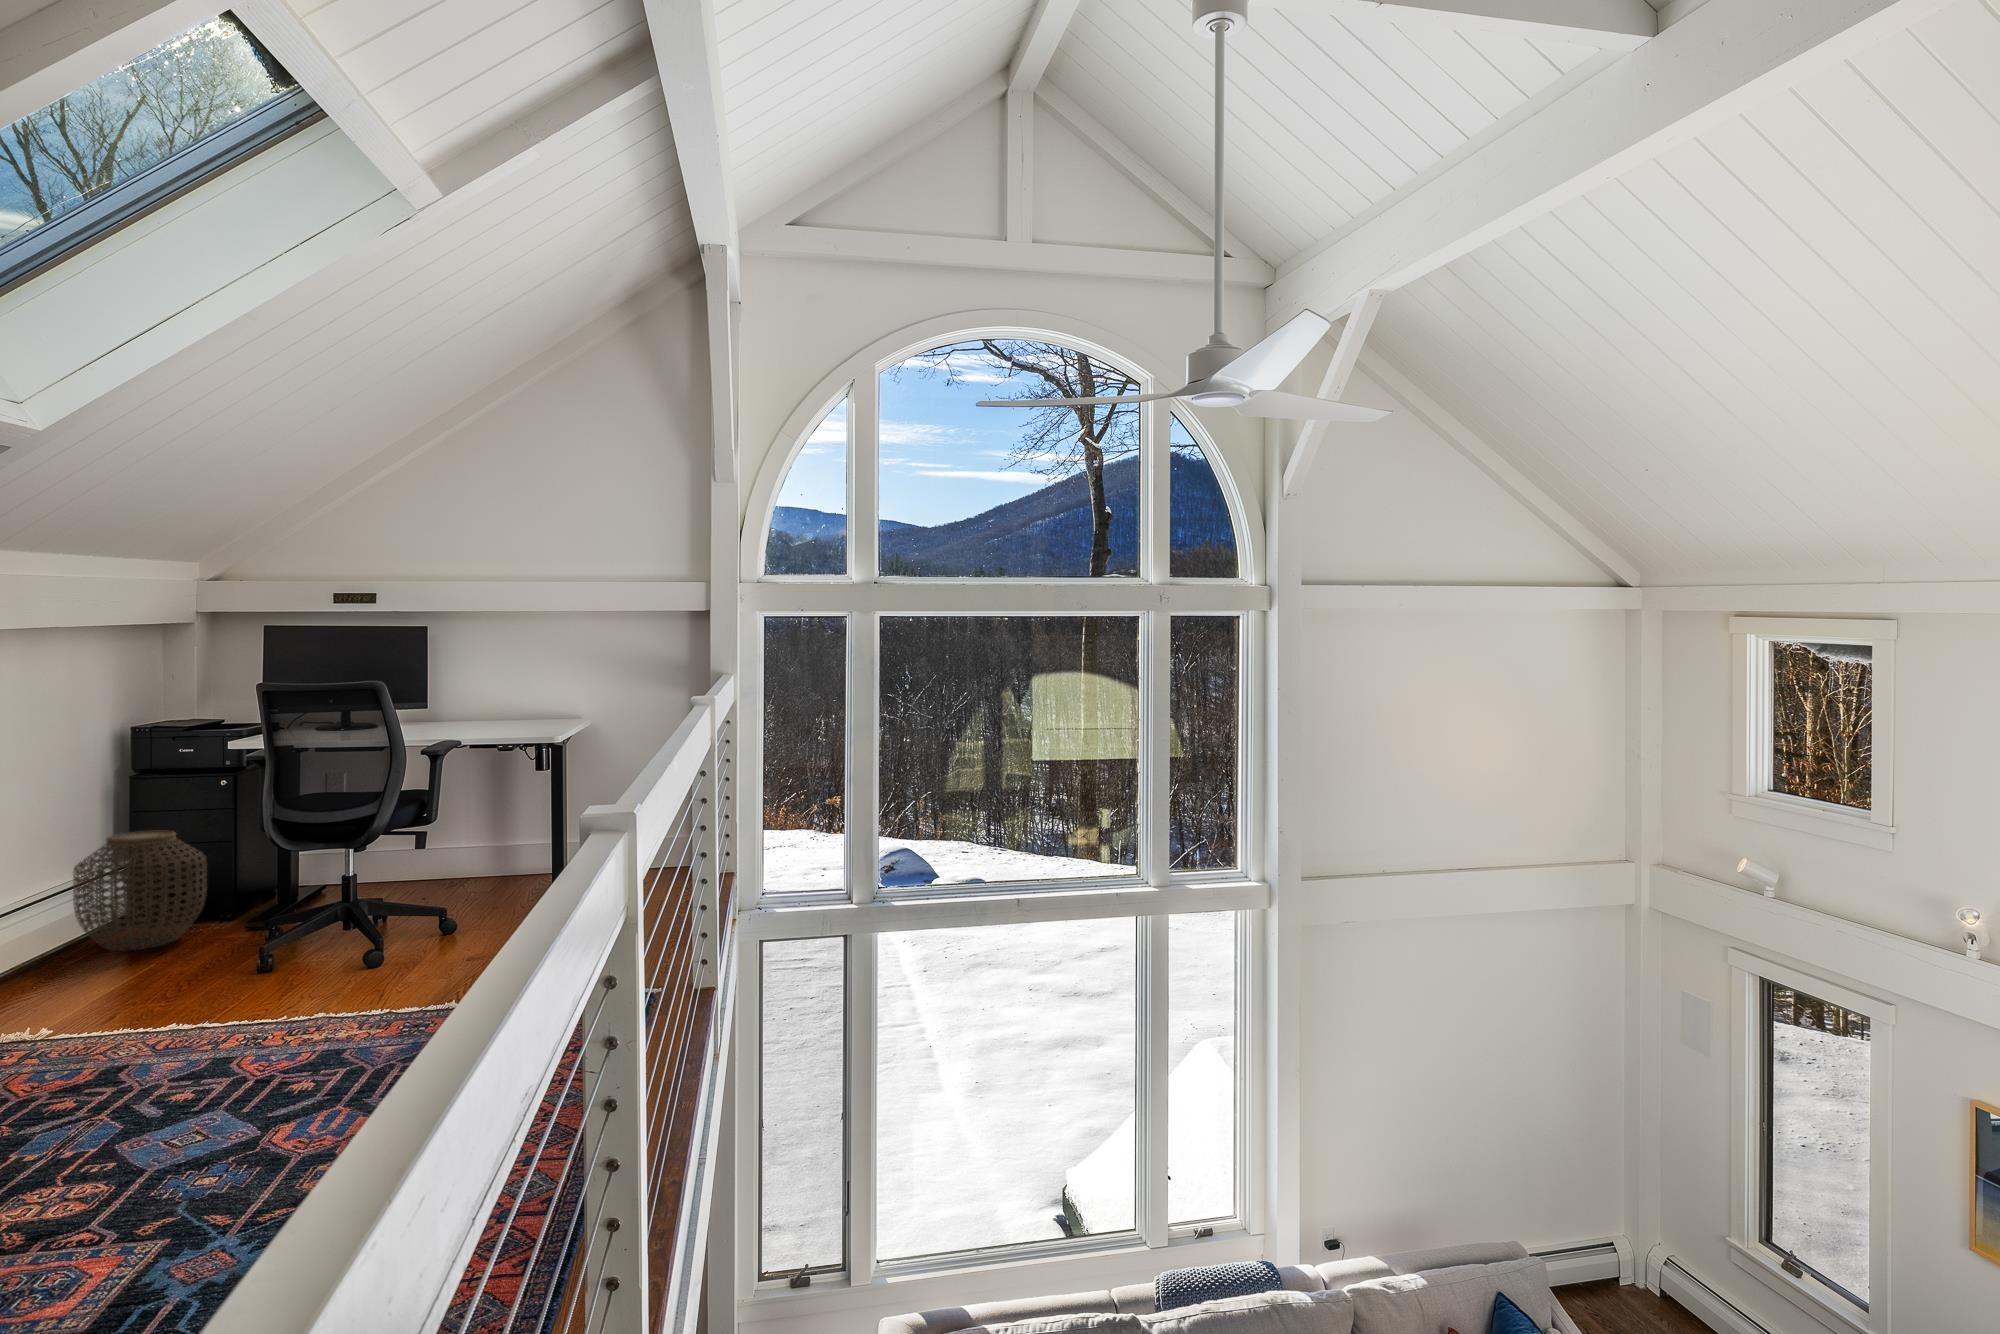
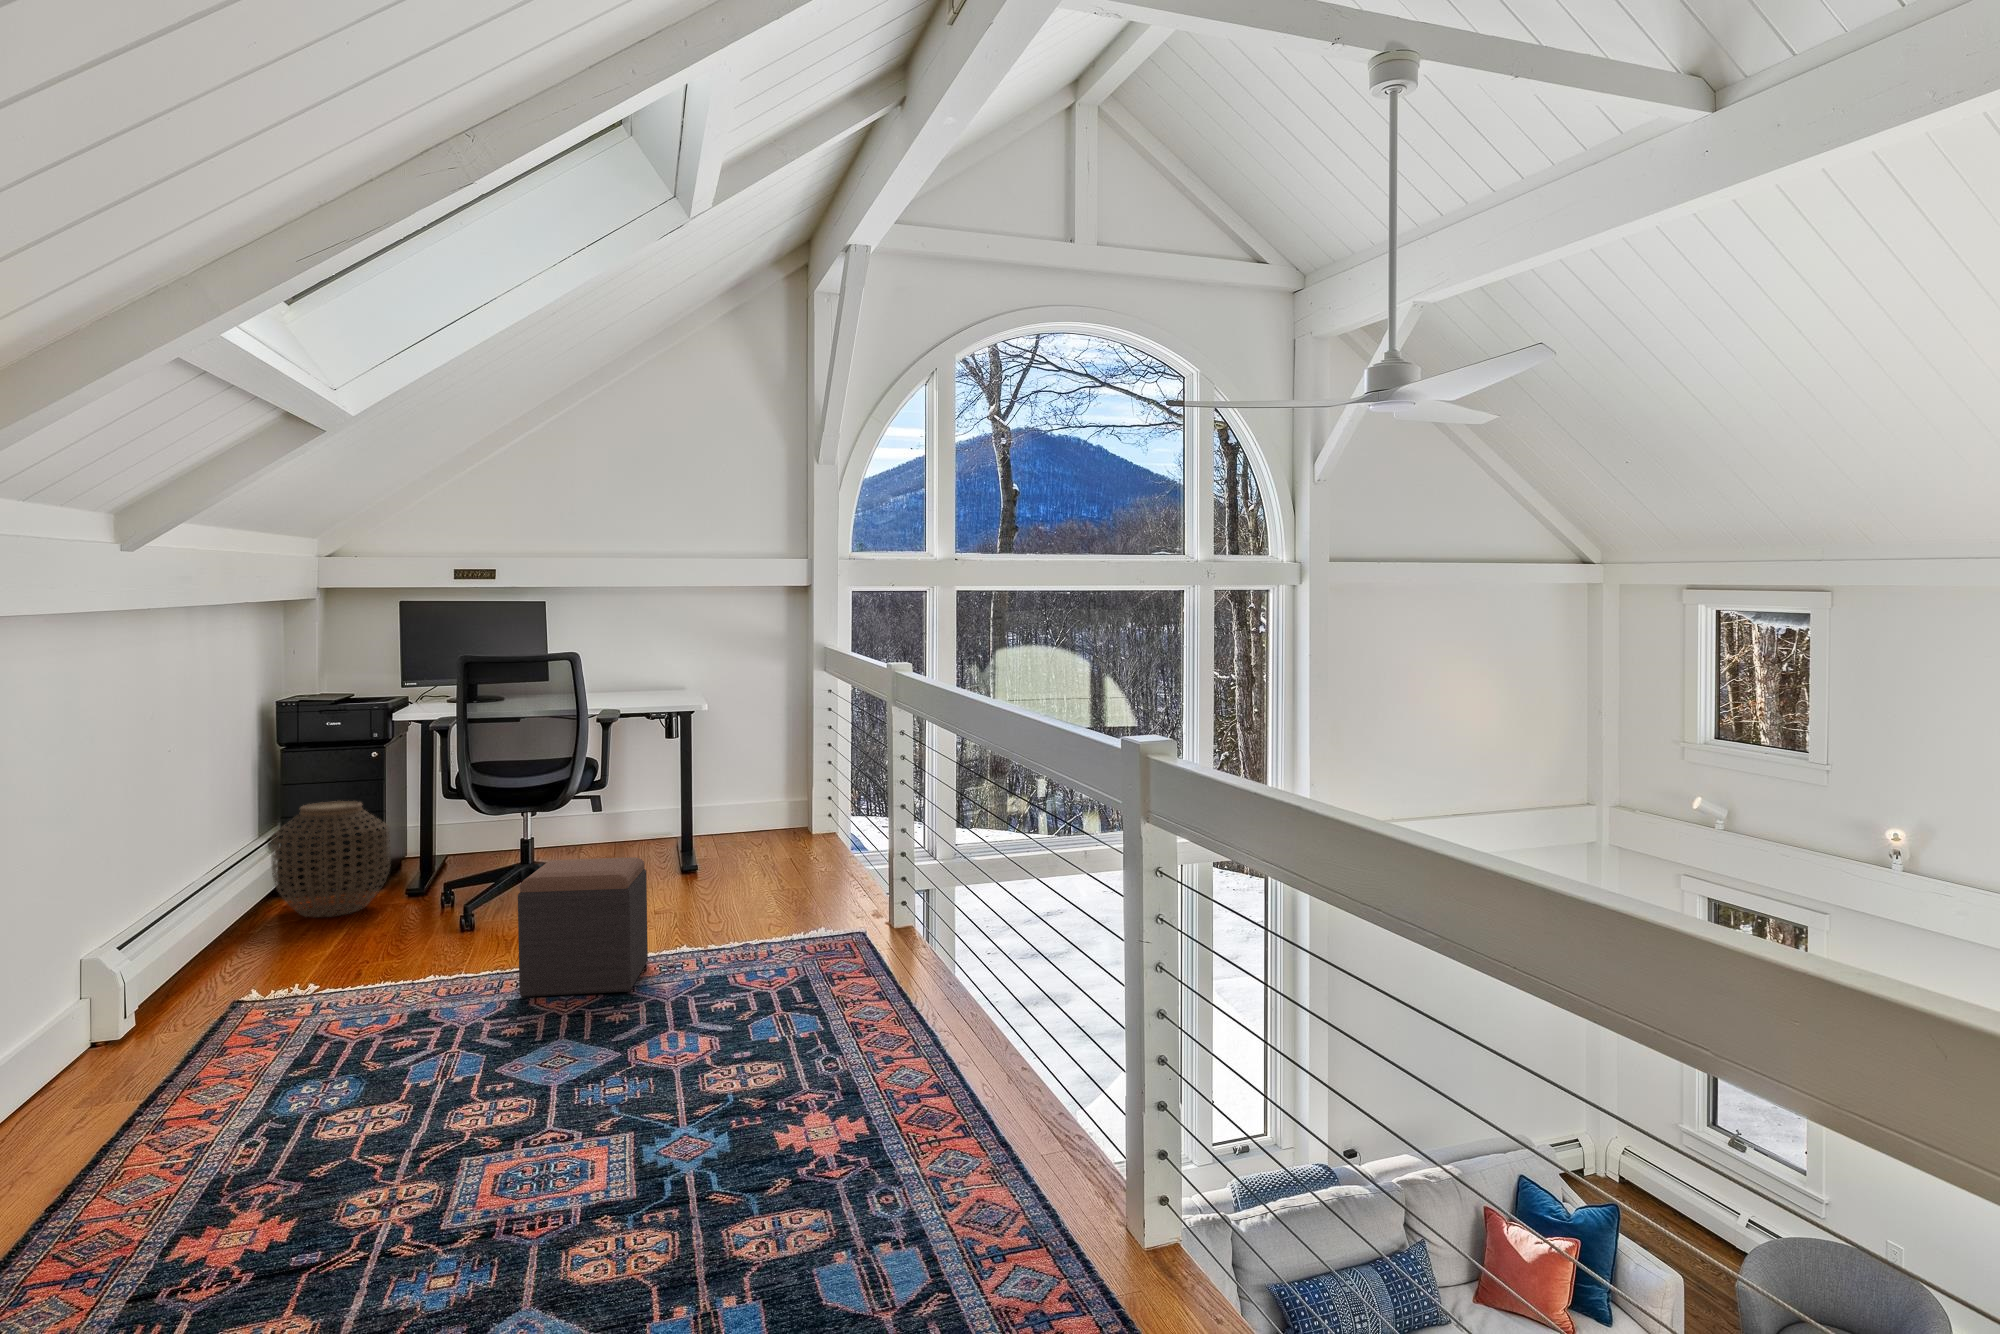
footstool: none [189,909,370,1061] -> present [518,857,648,997]

